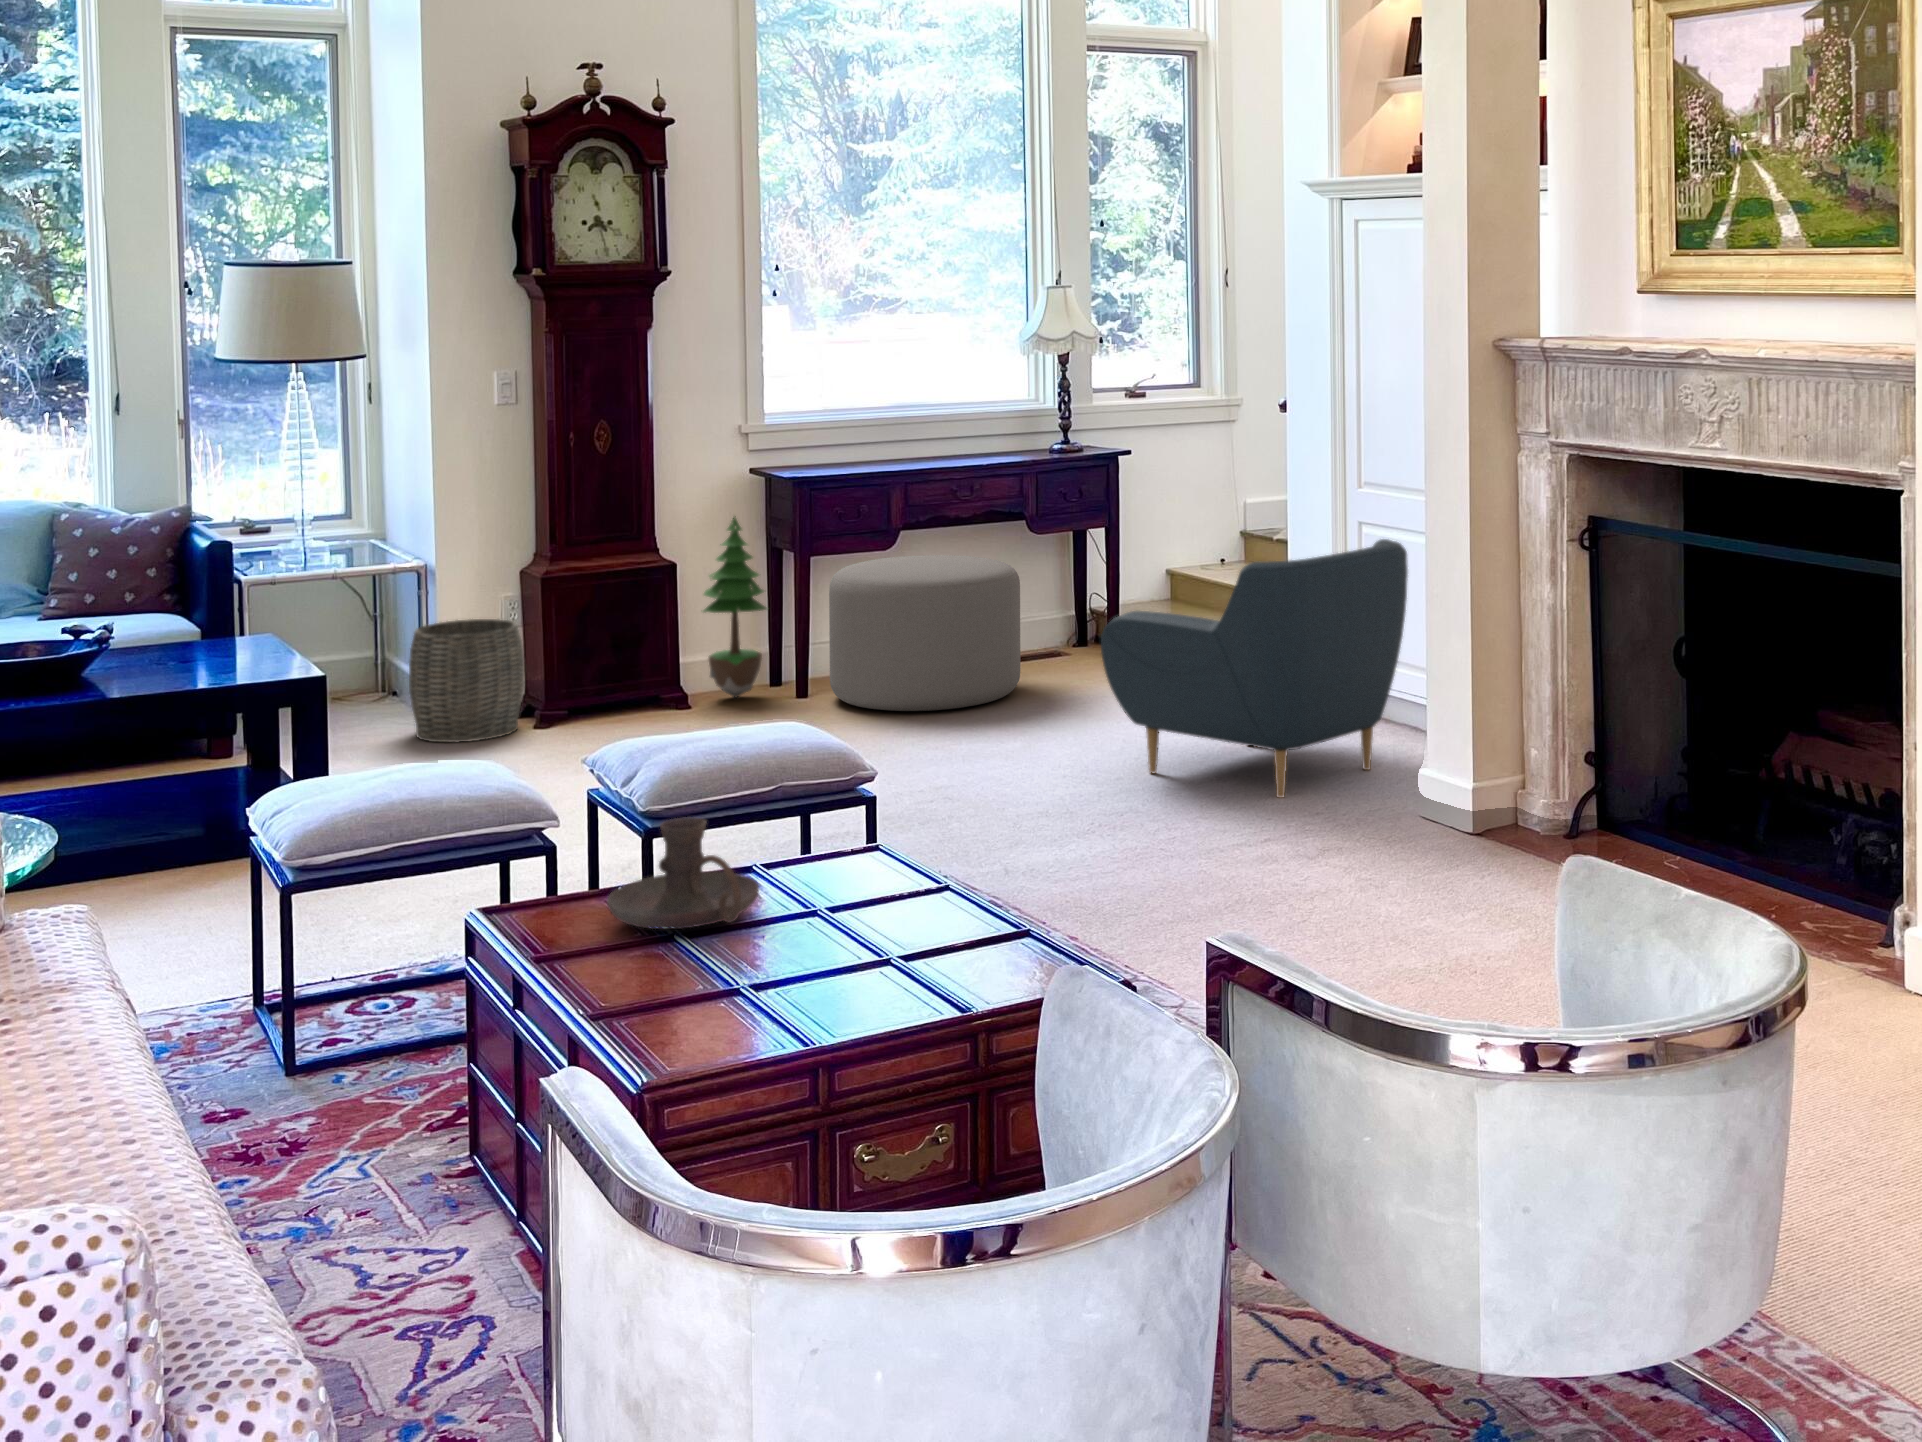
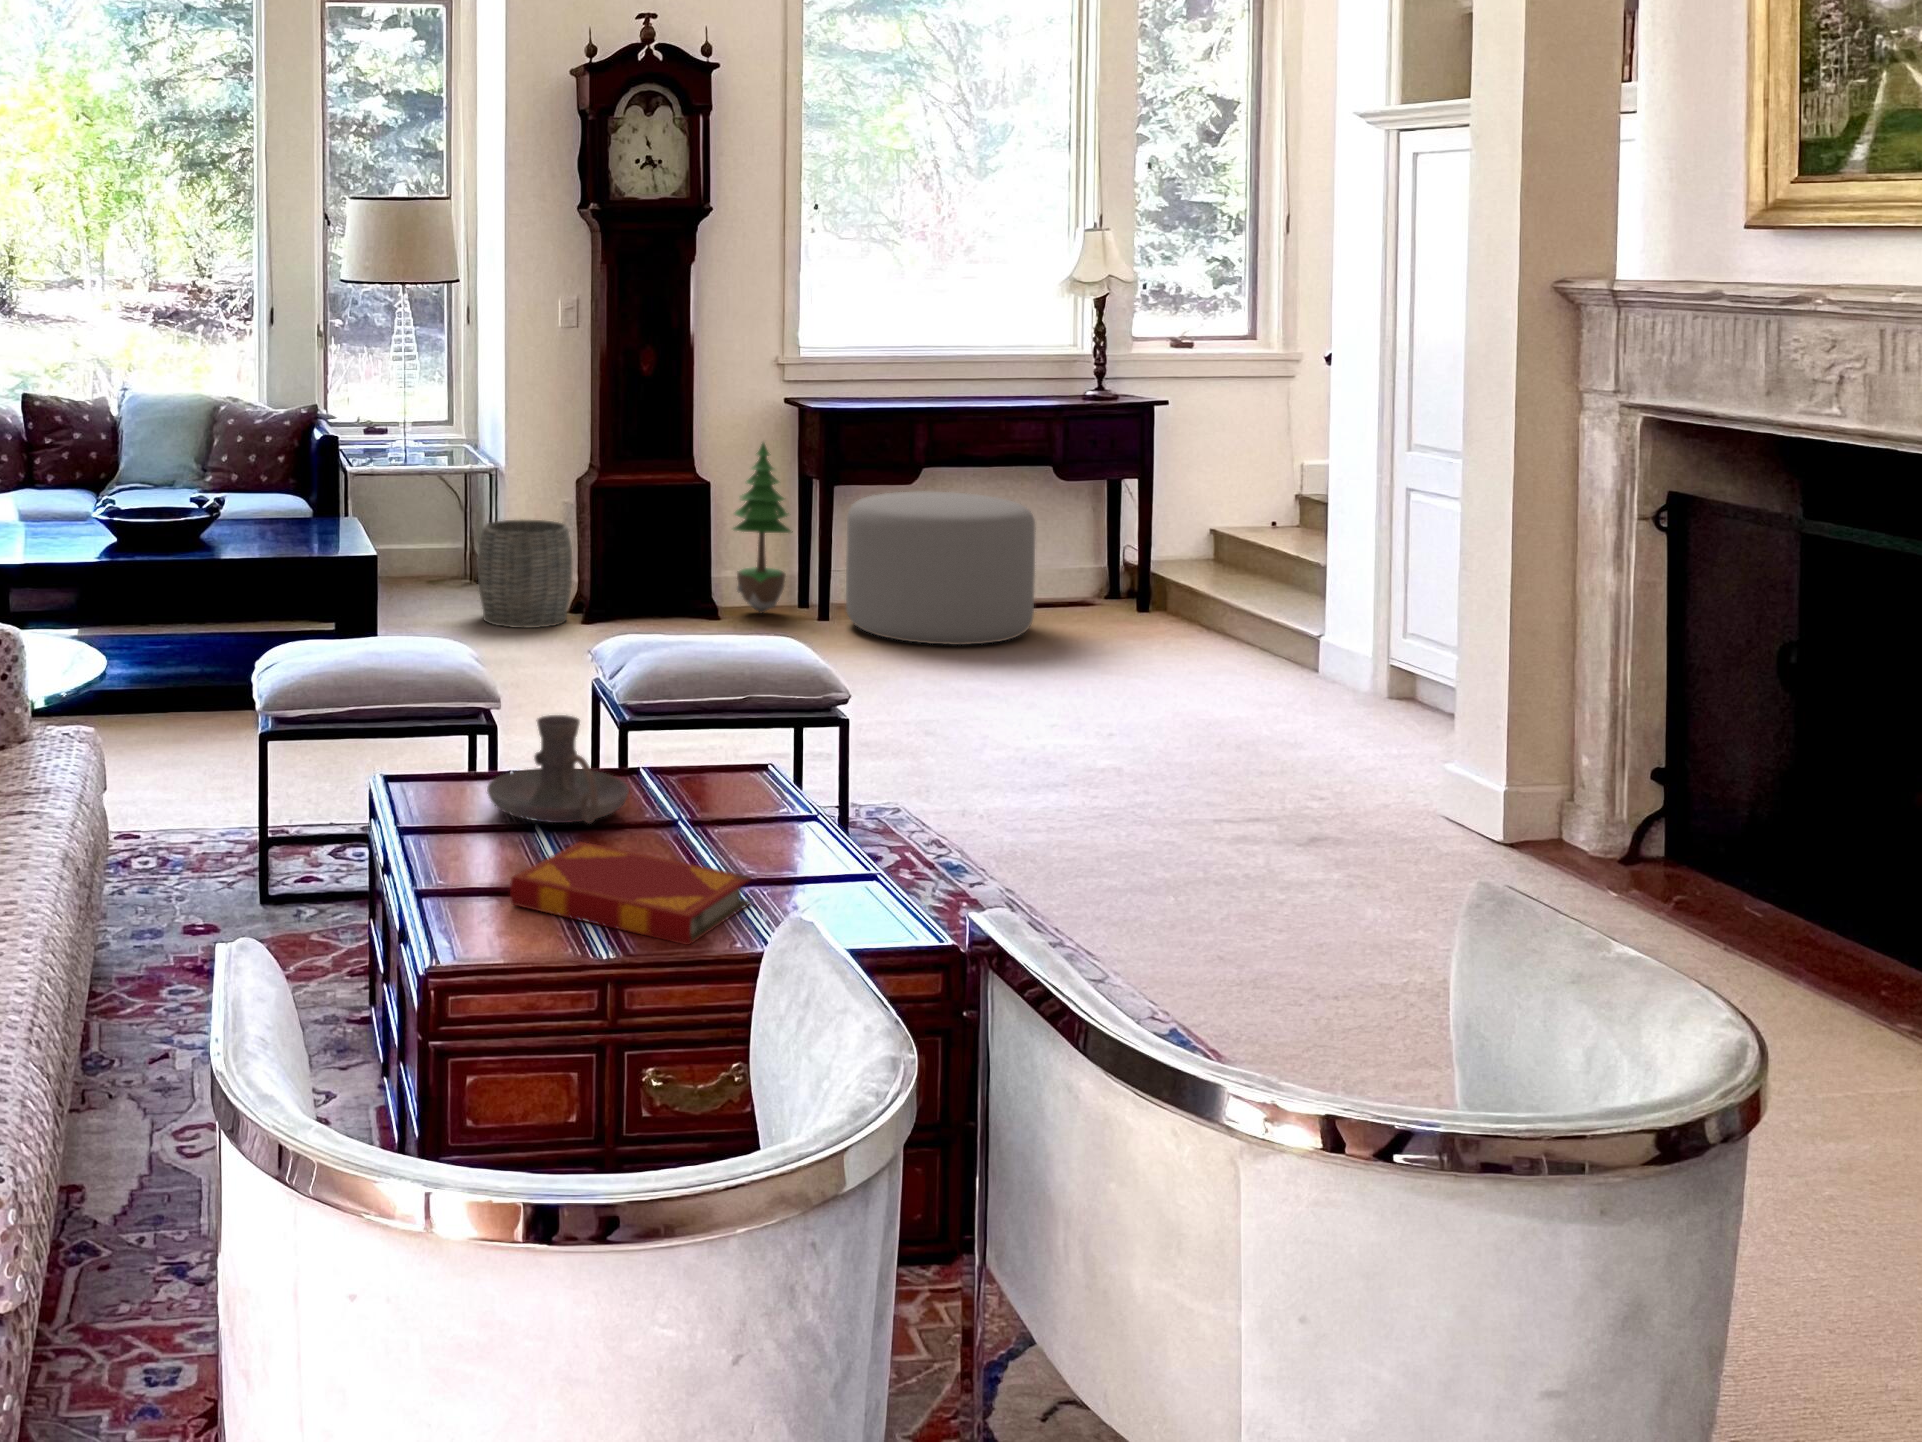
armchair: present [1101,539,1408,798] -> none [1091,506,1447,776]
hardback book: none [685,939,924,1018] -> present [510,842,751,945]

